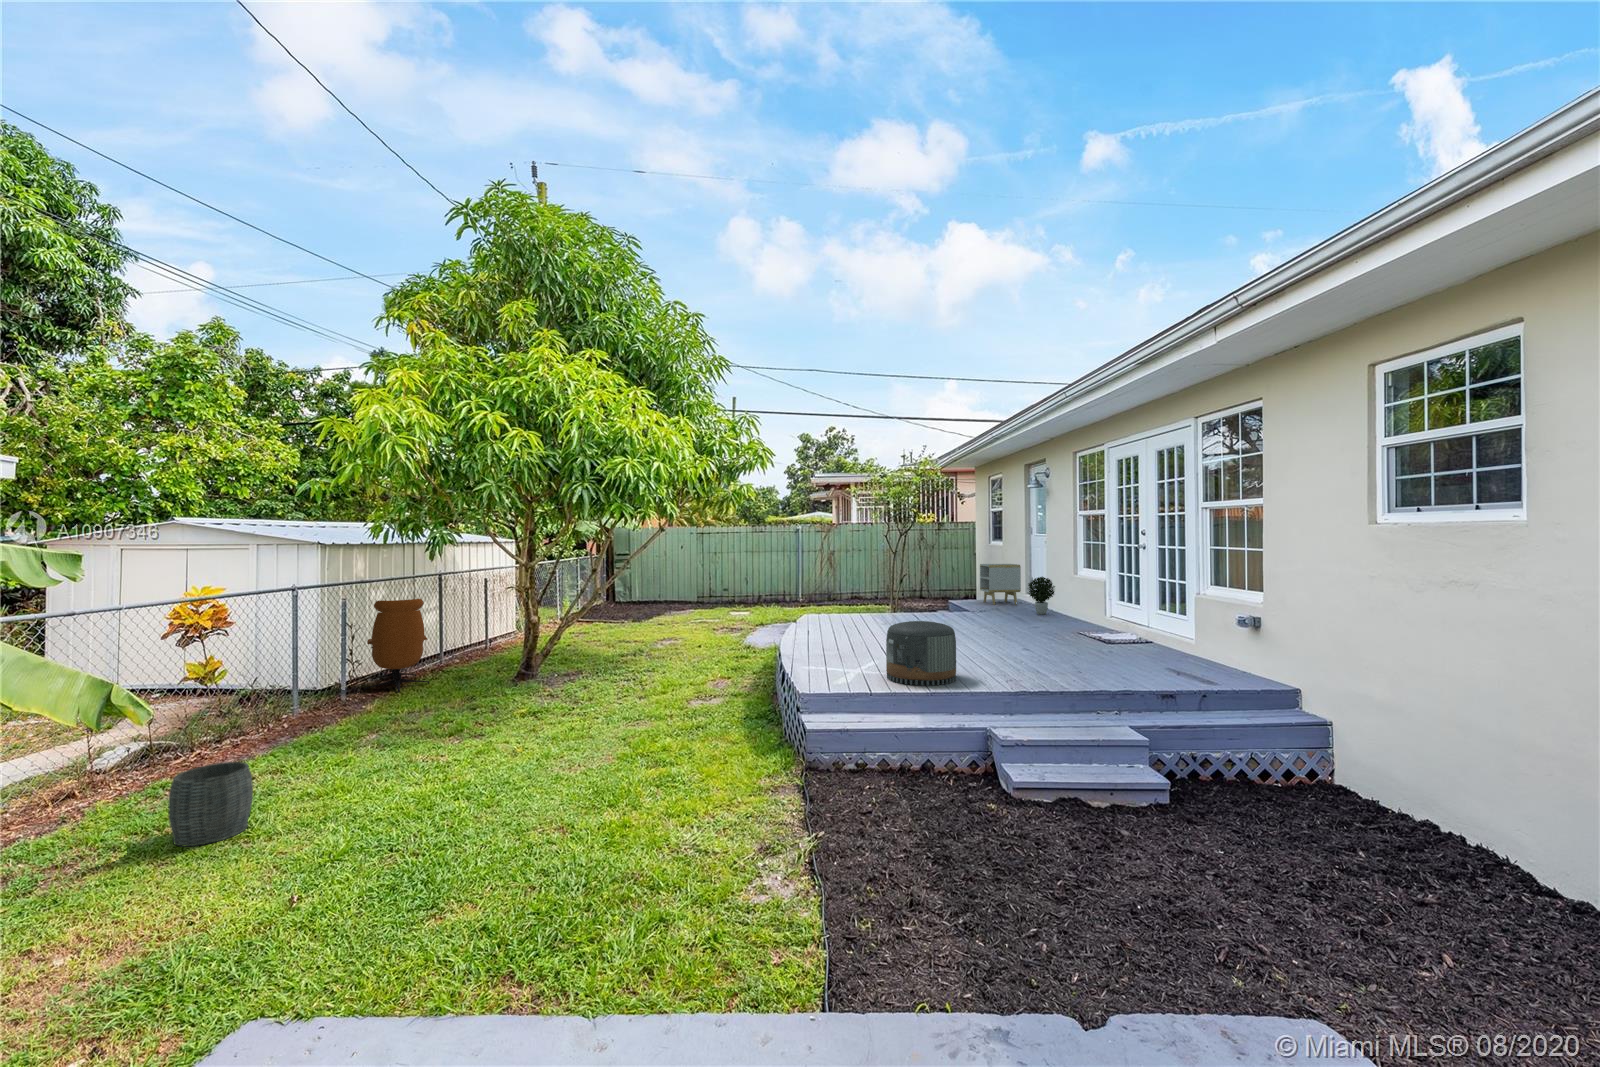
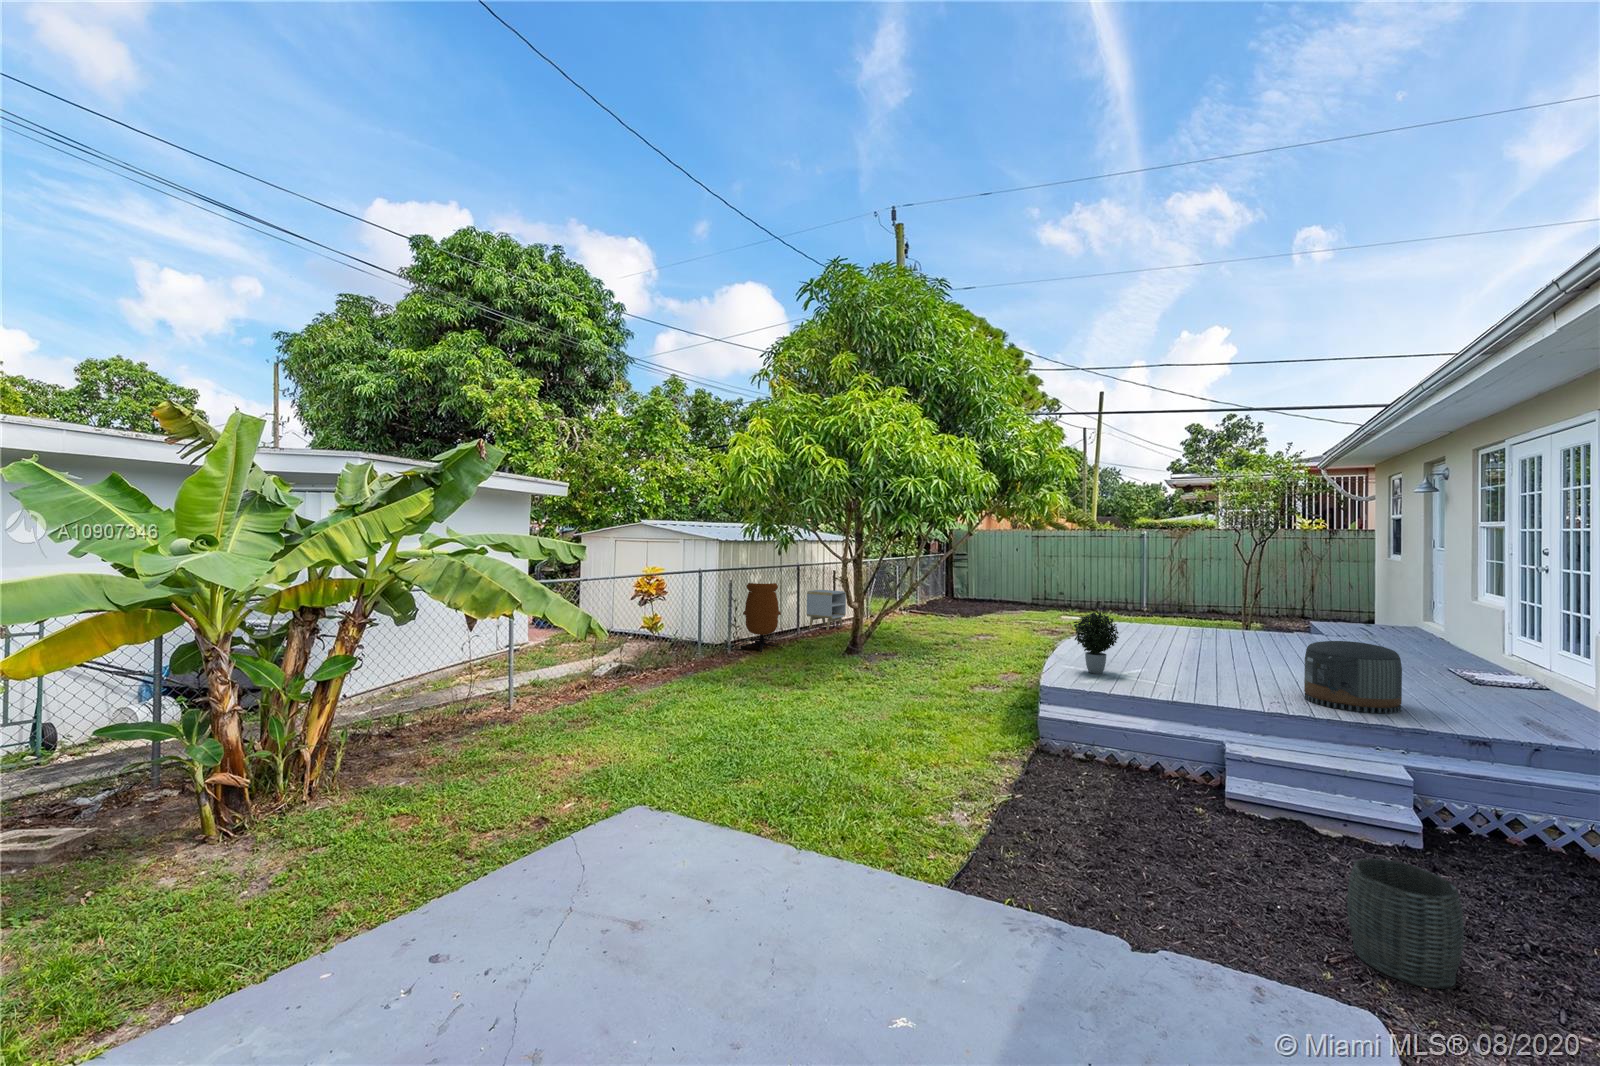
side table: present [980,564,1021,605] -> present [807,590,846,630]
potted plant: present [1028,577,1055,615] -> present [1074,612,1119,674]
pouf: present [886,621,956,685] -> present [1304,641,1402,713]
woven basket: present [168,762,253,846] -> present [1347,859,1464,989]

